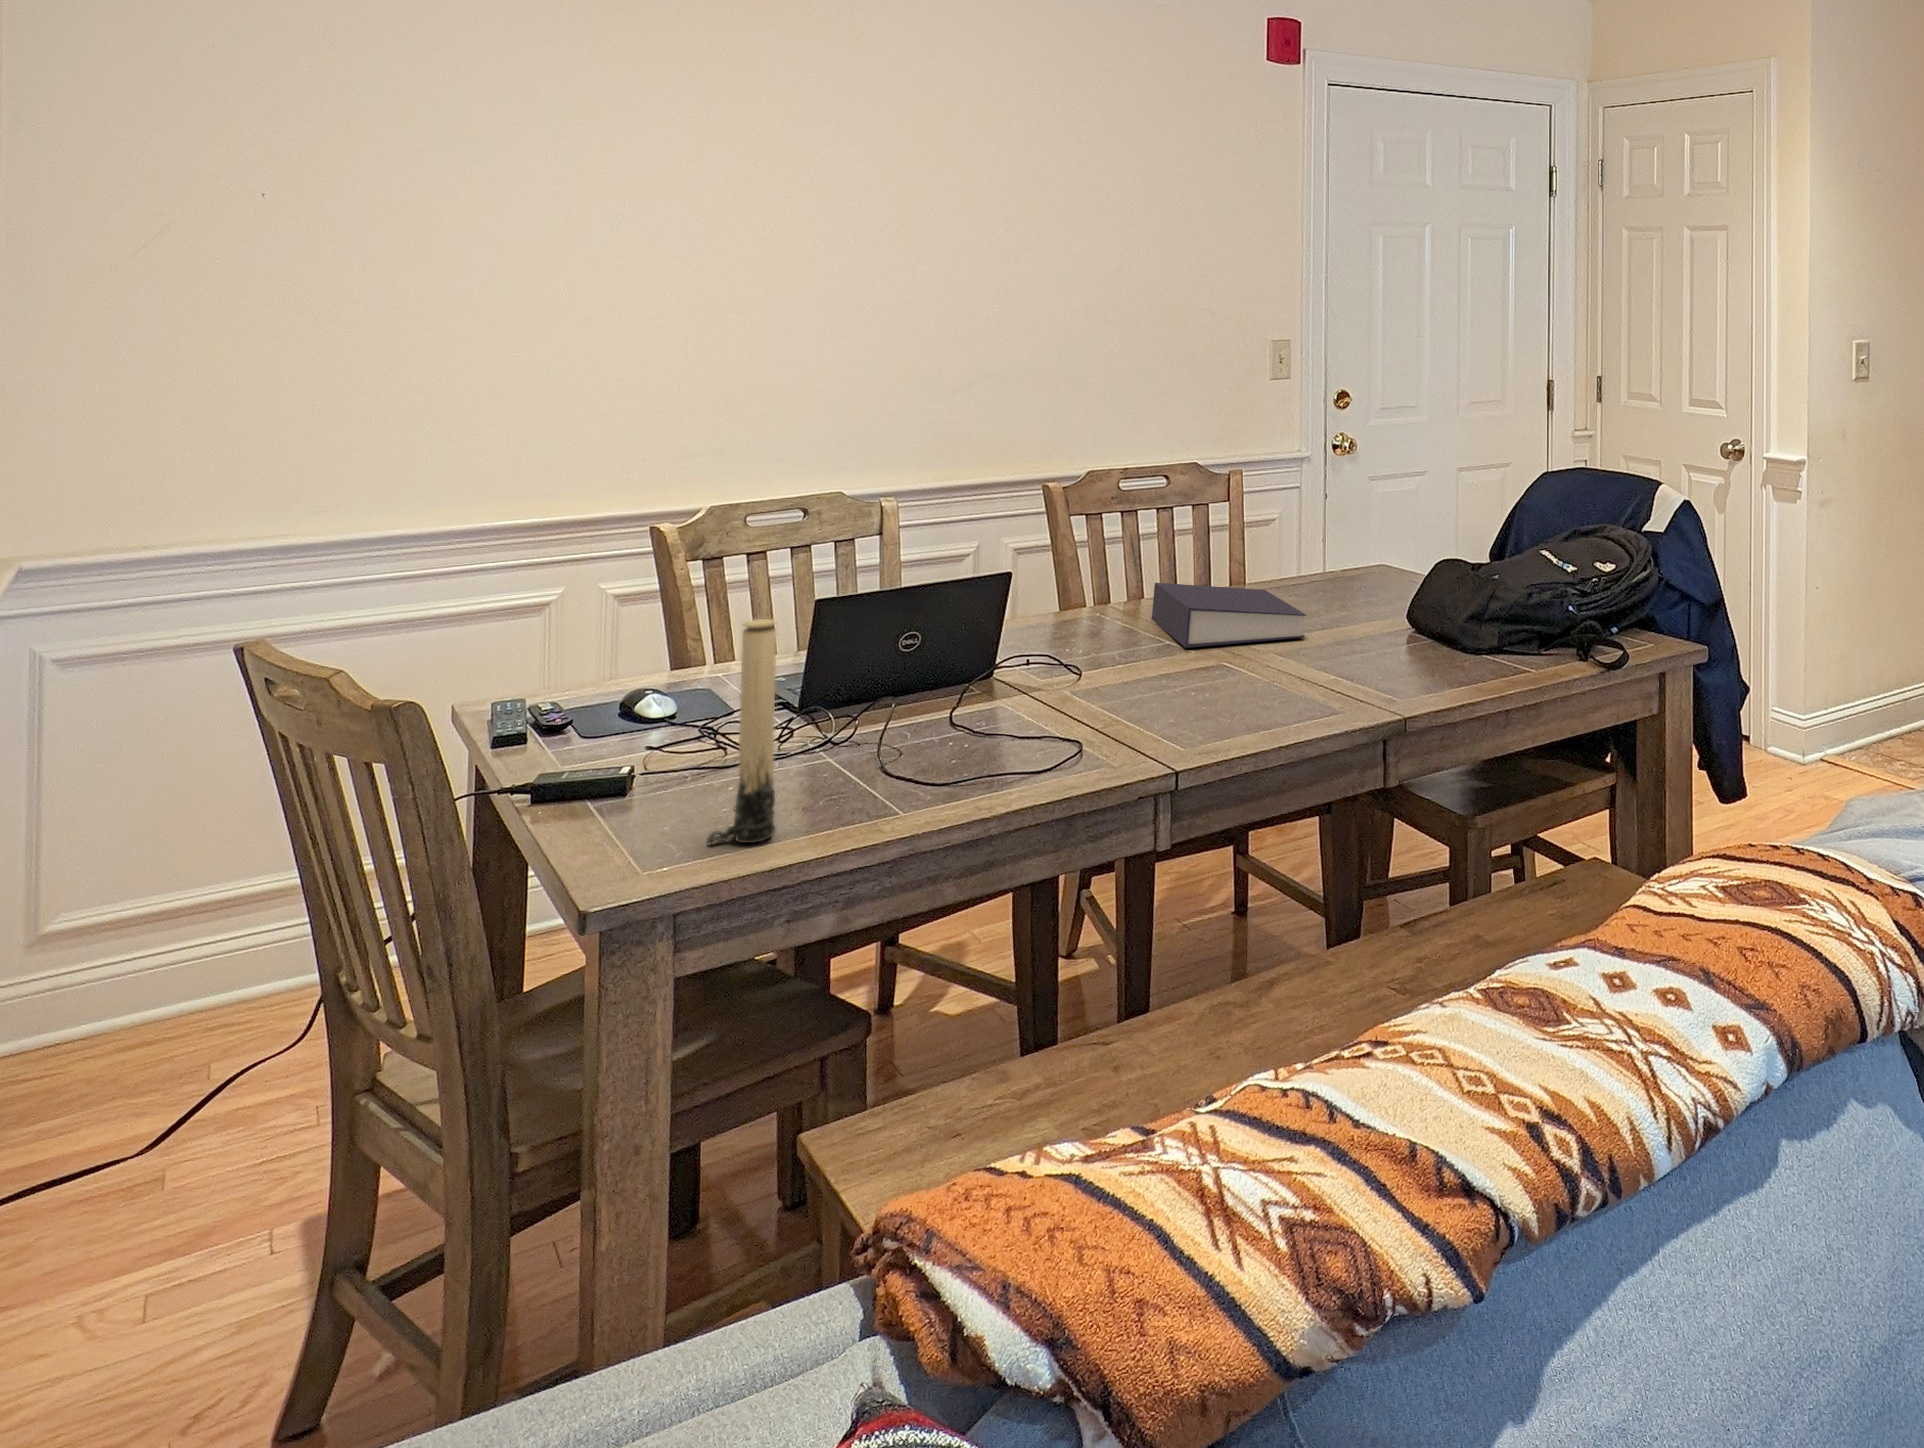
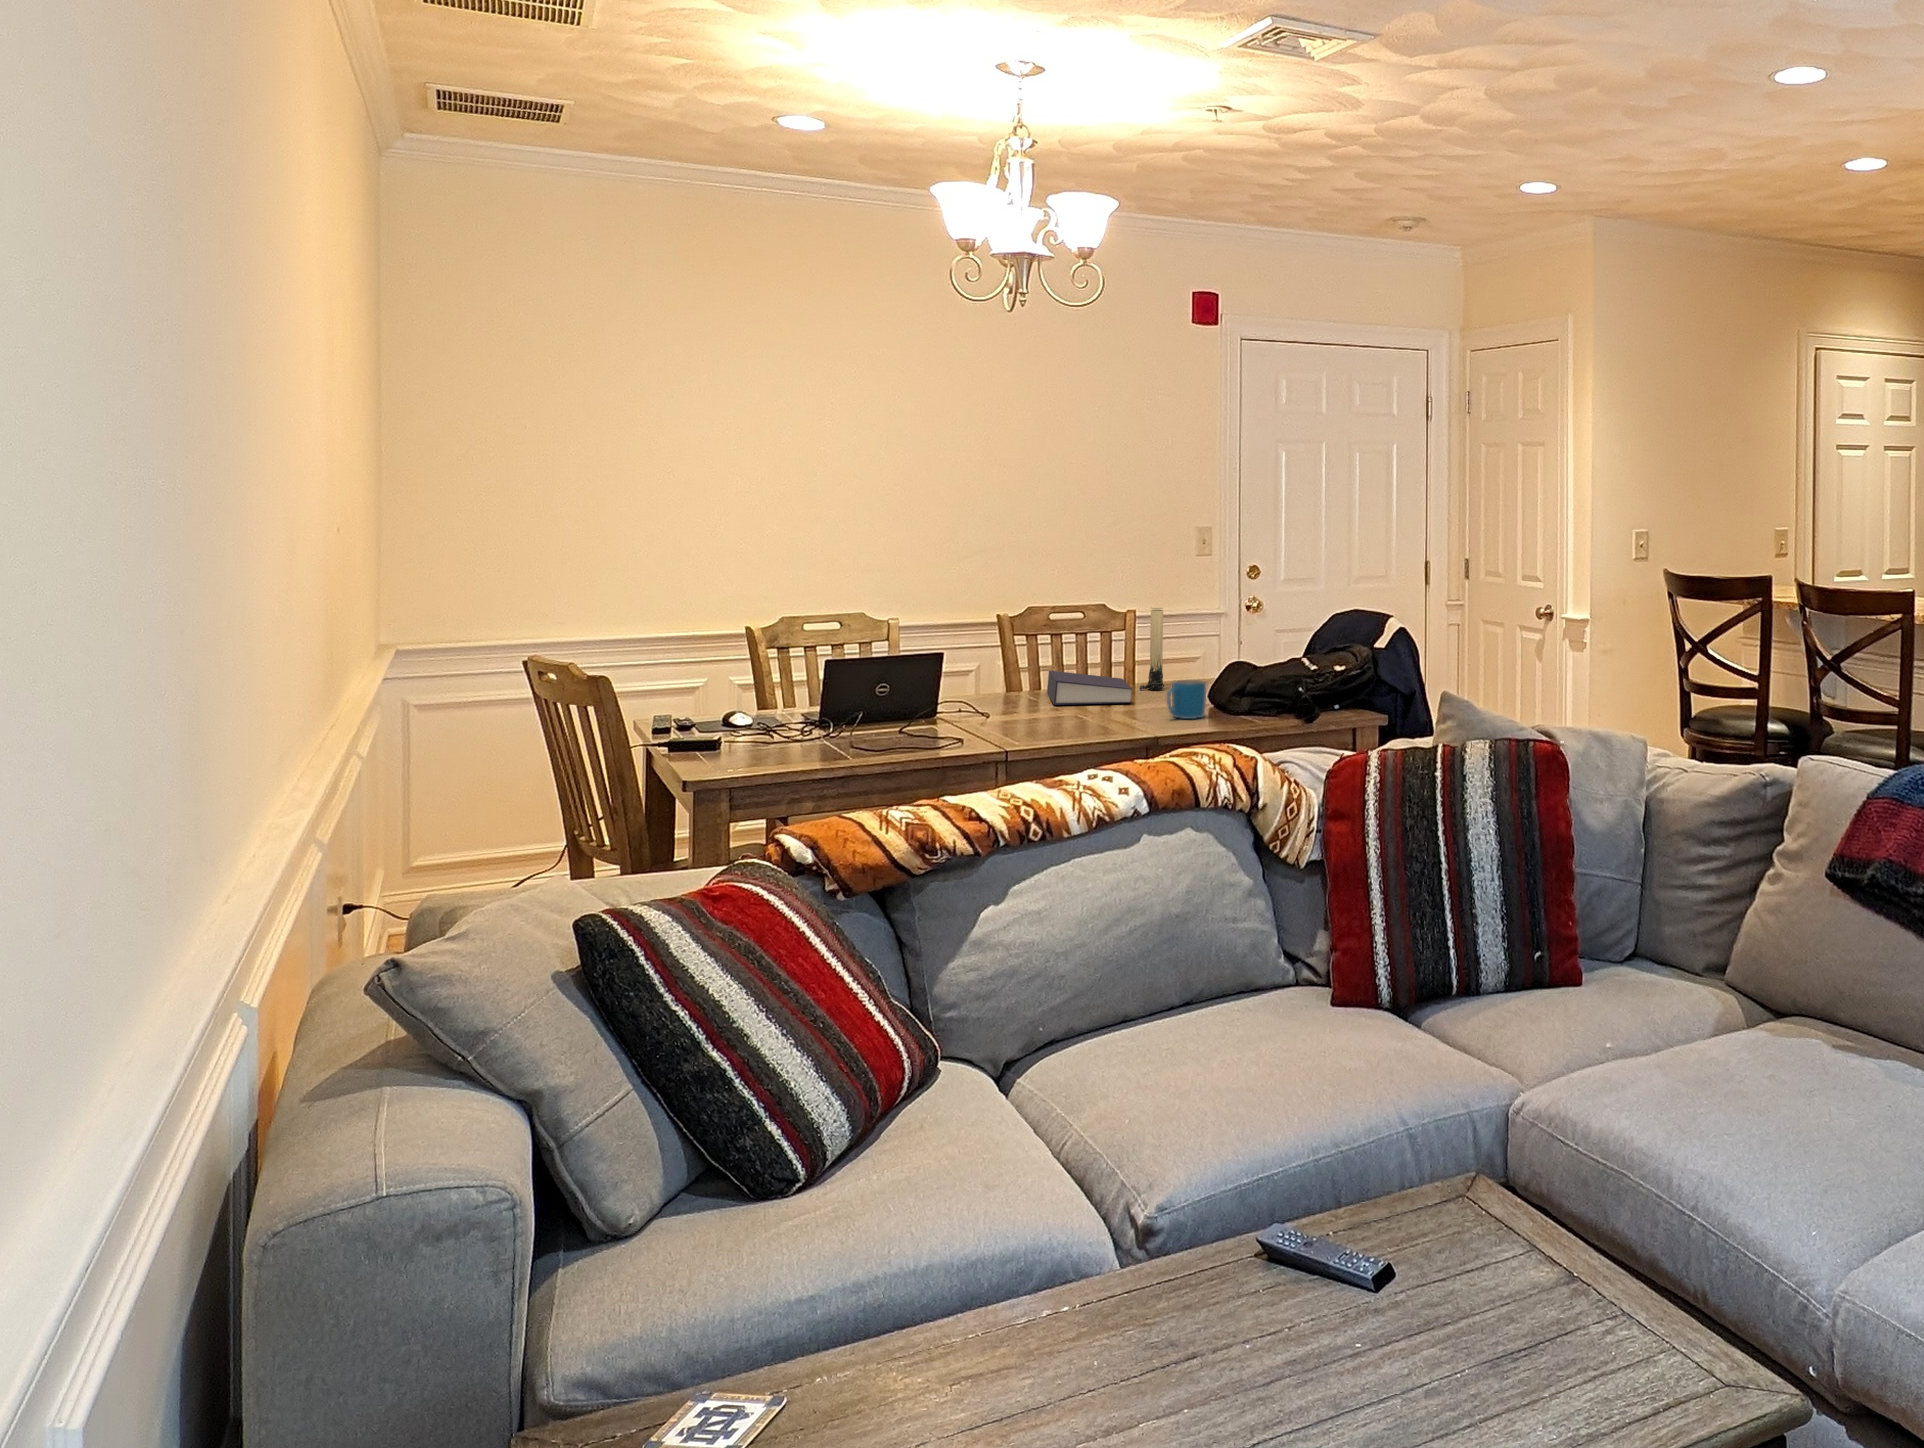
mug: none [1392,603,1447,672] -> present [1167,680,1206,719]
candle: present [707,619,777,844] -> present [1139,607,1164,690]

